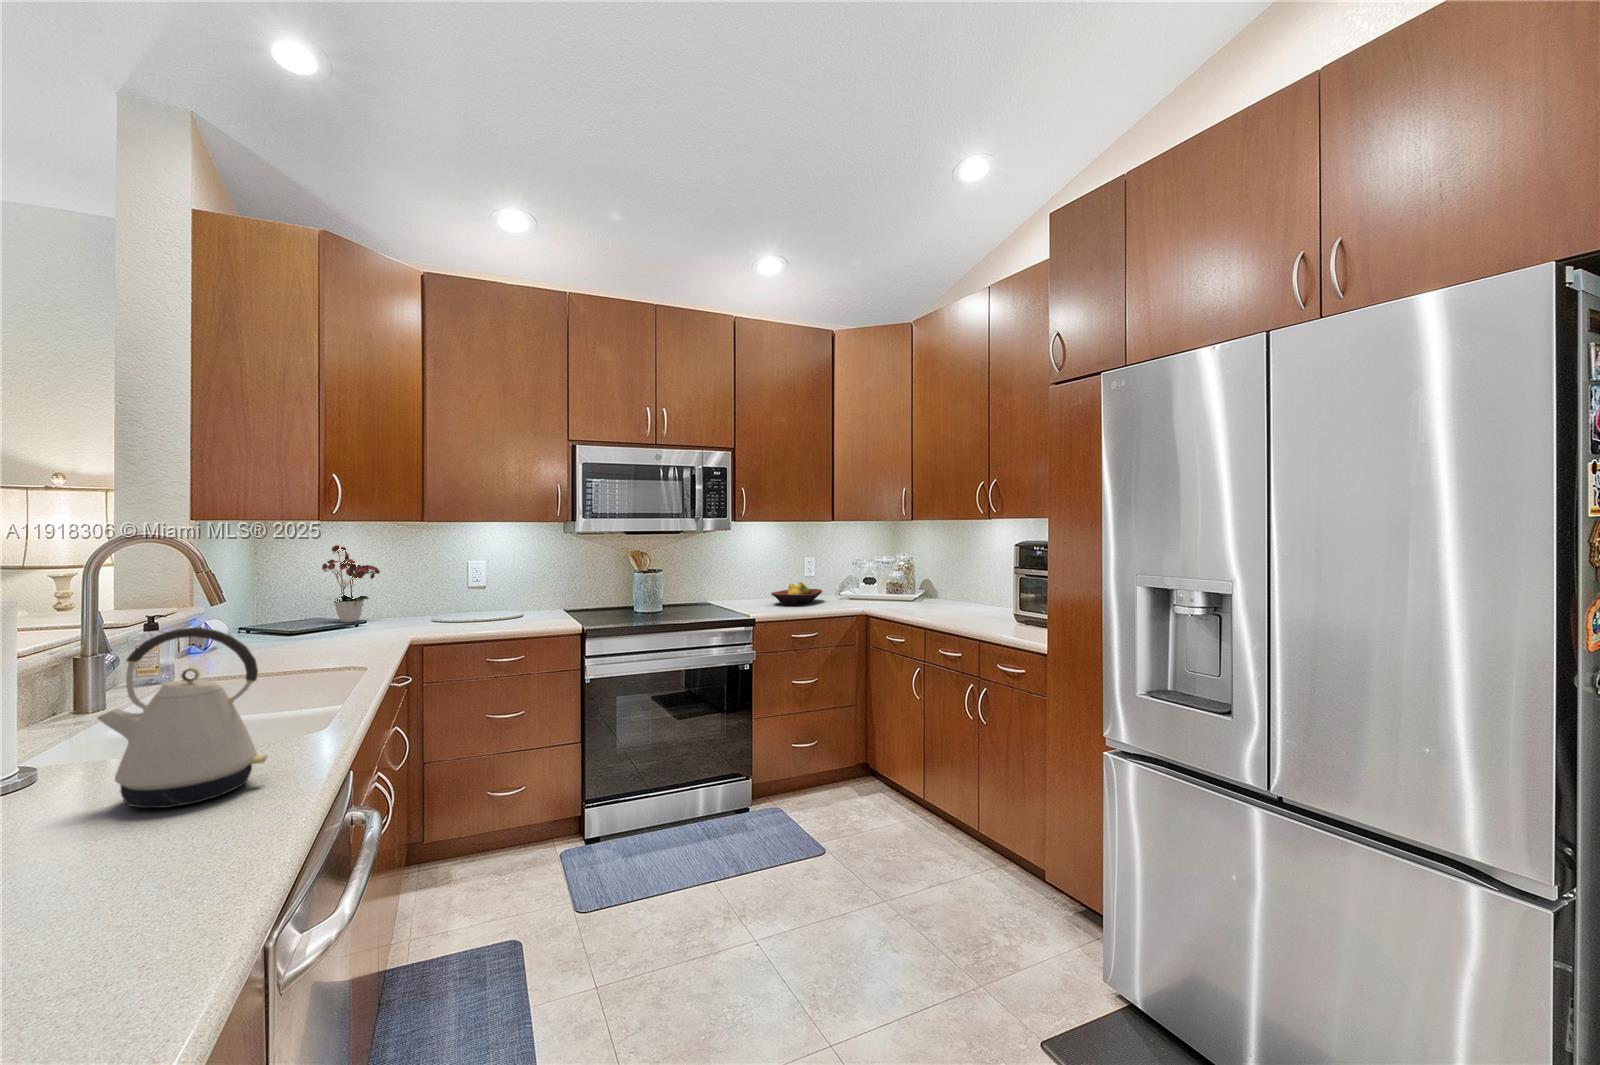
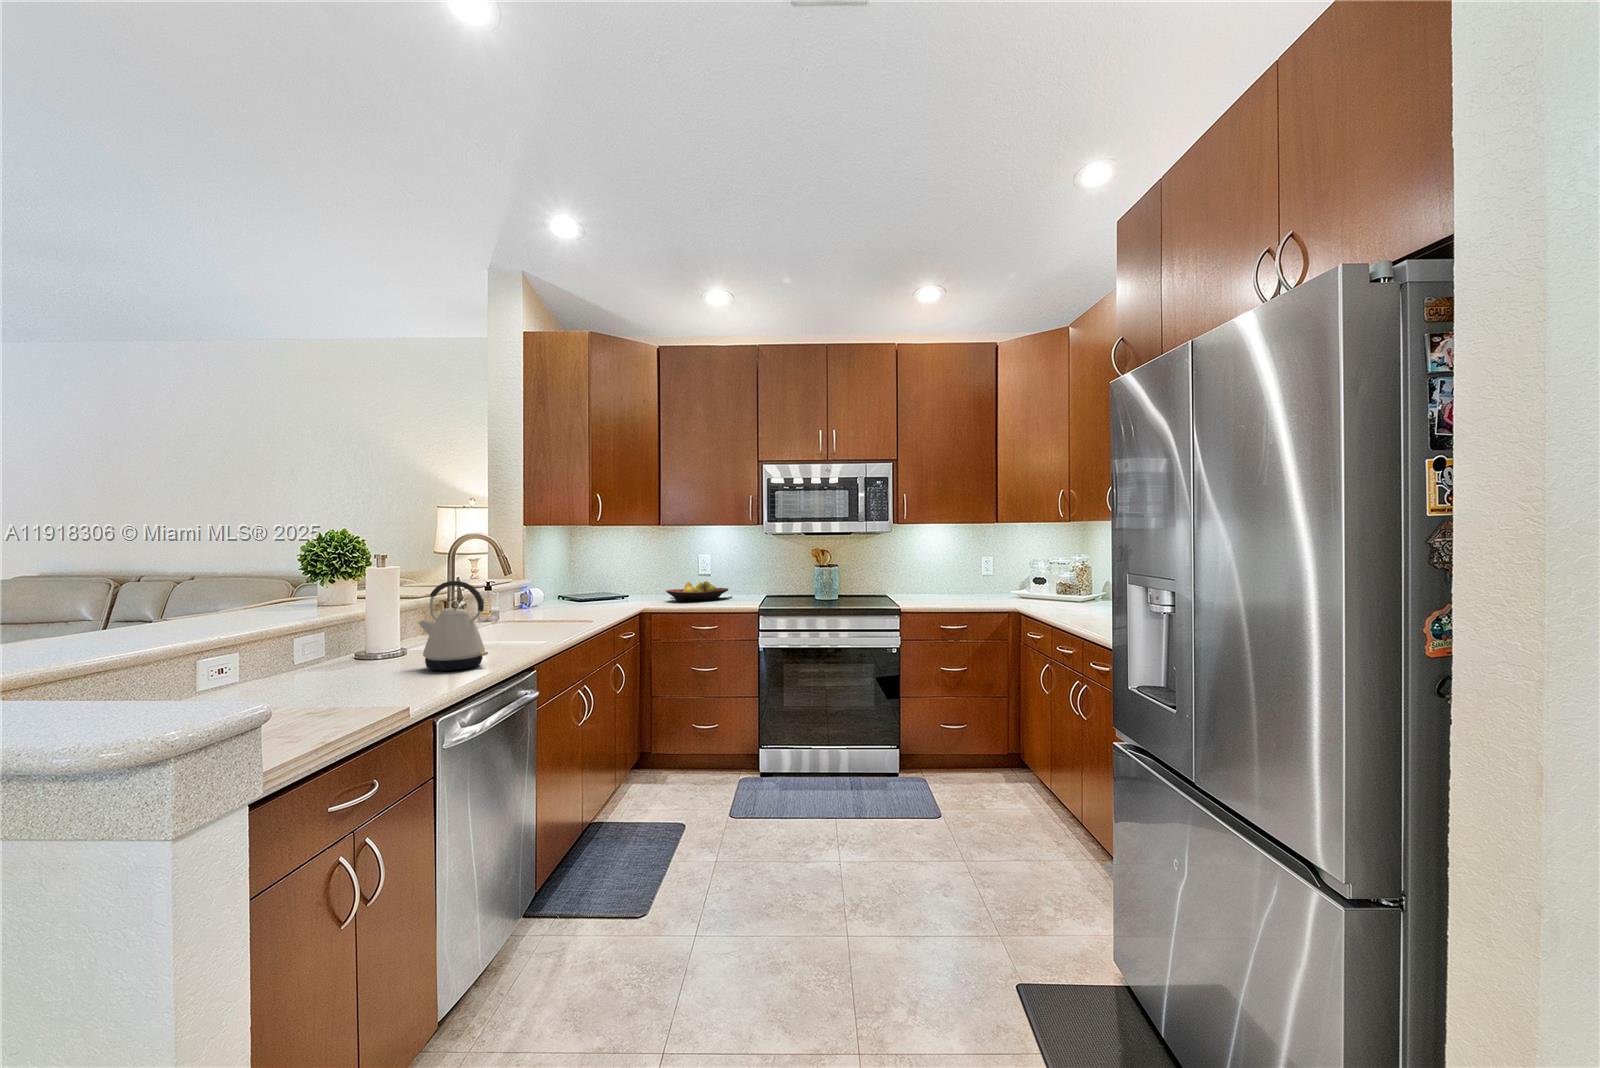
flower arrangement: present [322,545,380,622] -> none [604,540,644,596]
fruit bowl: present [771,582,822,605] -> present [666,581,728,602]

